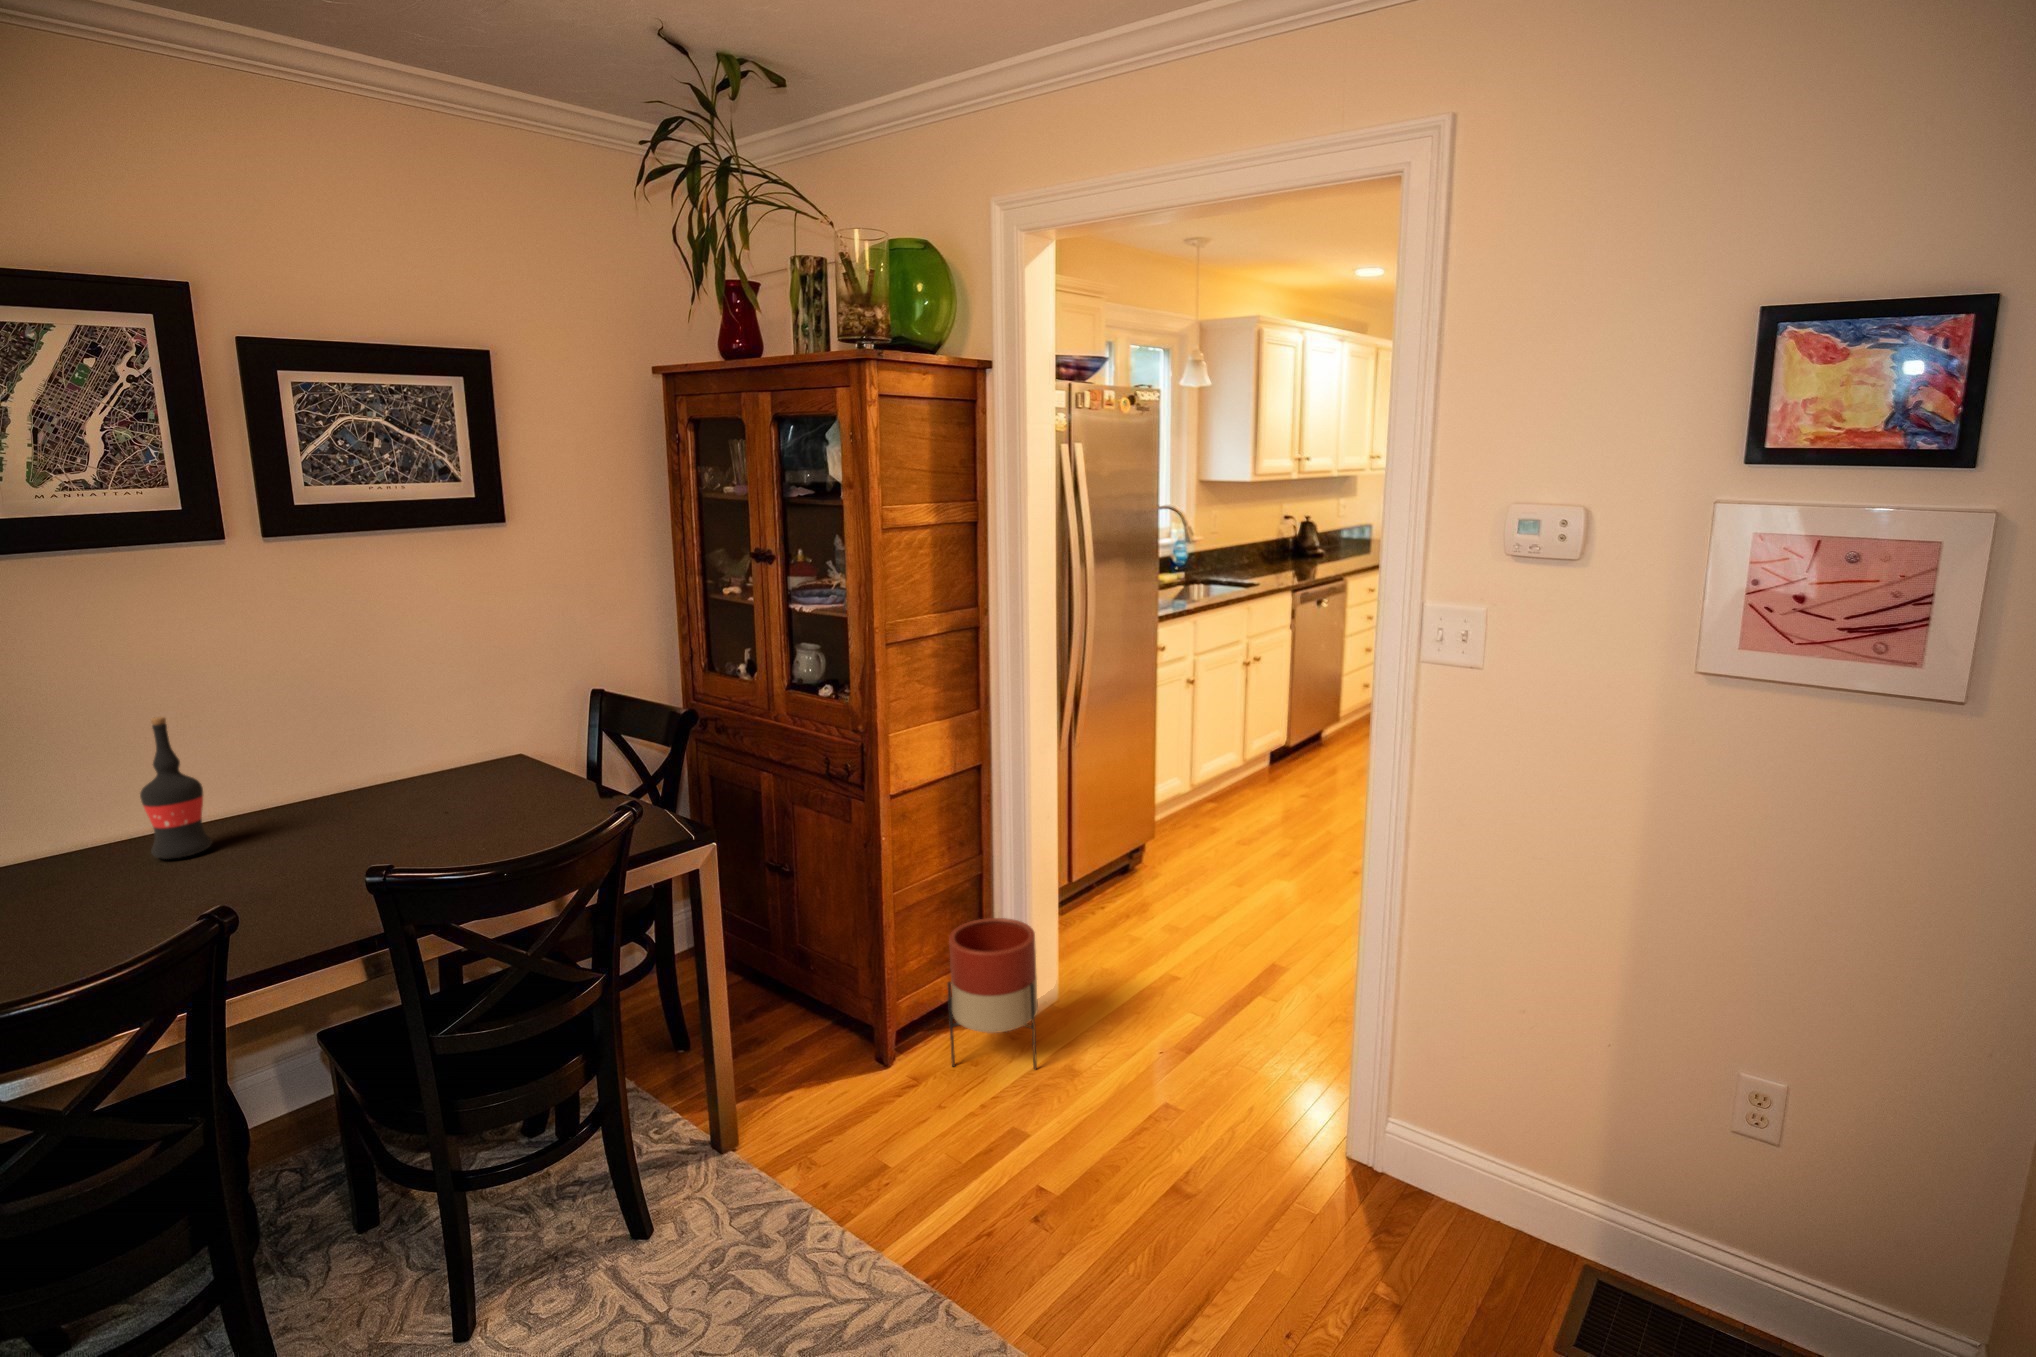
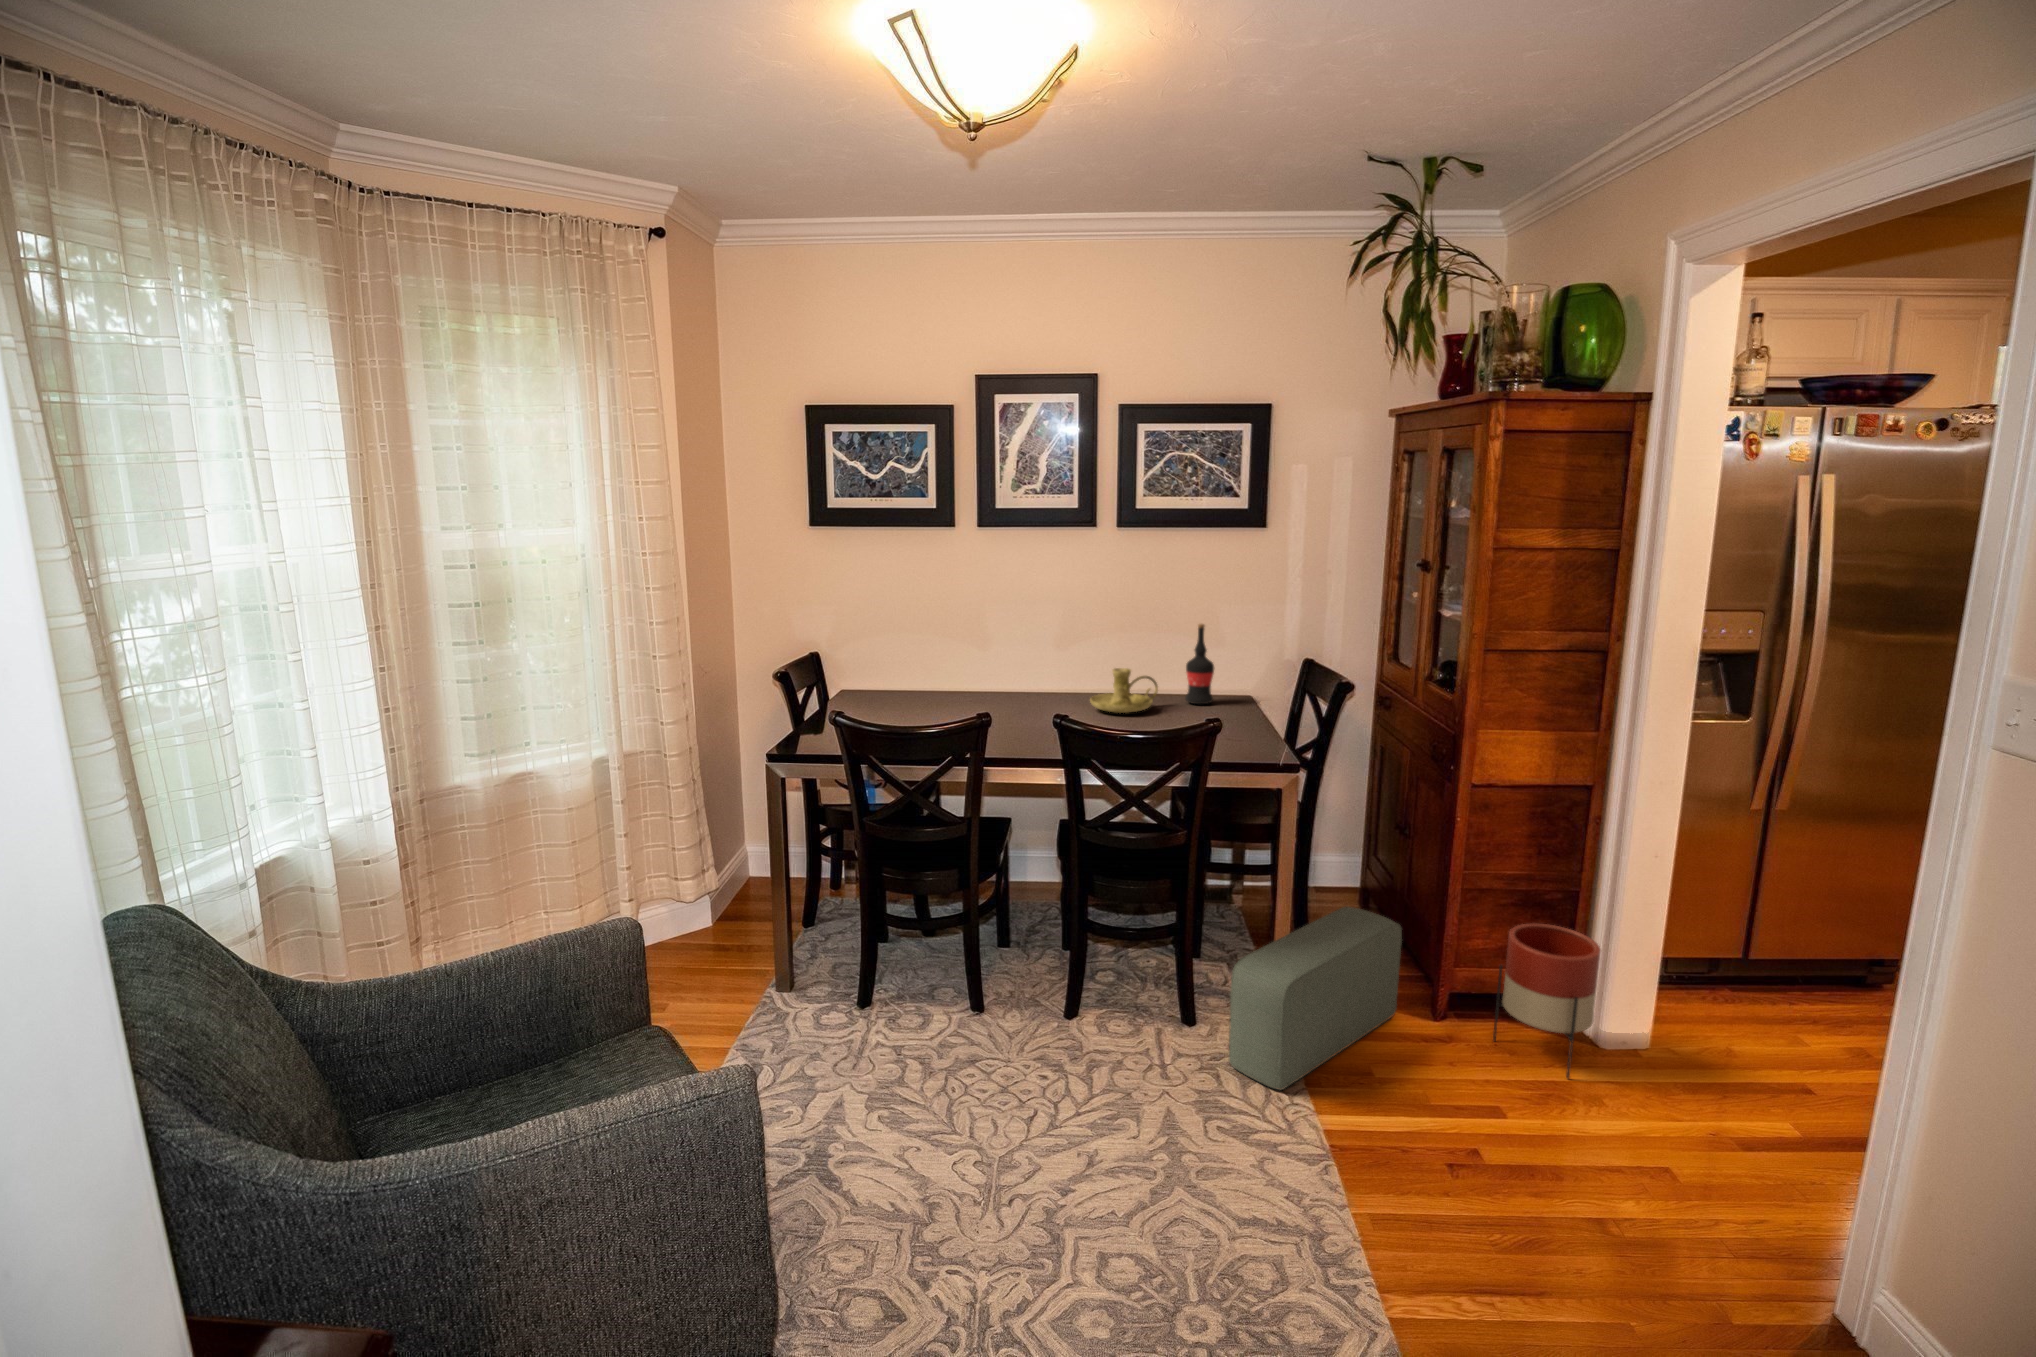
wine bottle: present [140,717,212,859] -> present [1185,624,1214,704]
candle holder: none [306,757,422,832] -> present [1090,668,1158,713]
pouf: none [724,980,854,1260] -> present [1229,906,1402,1090]

